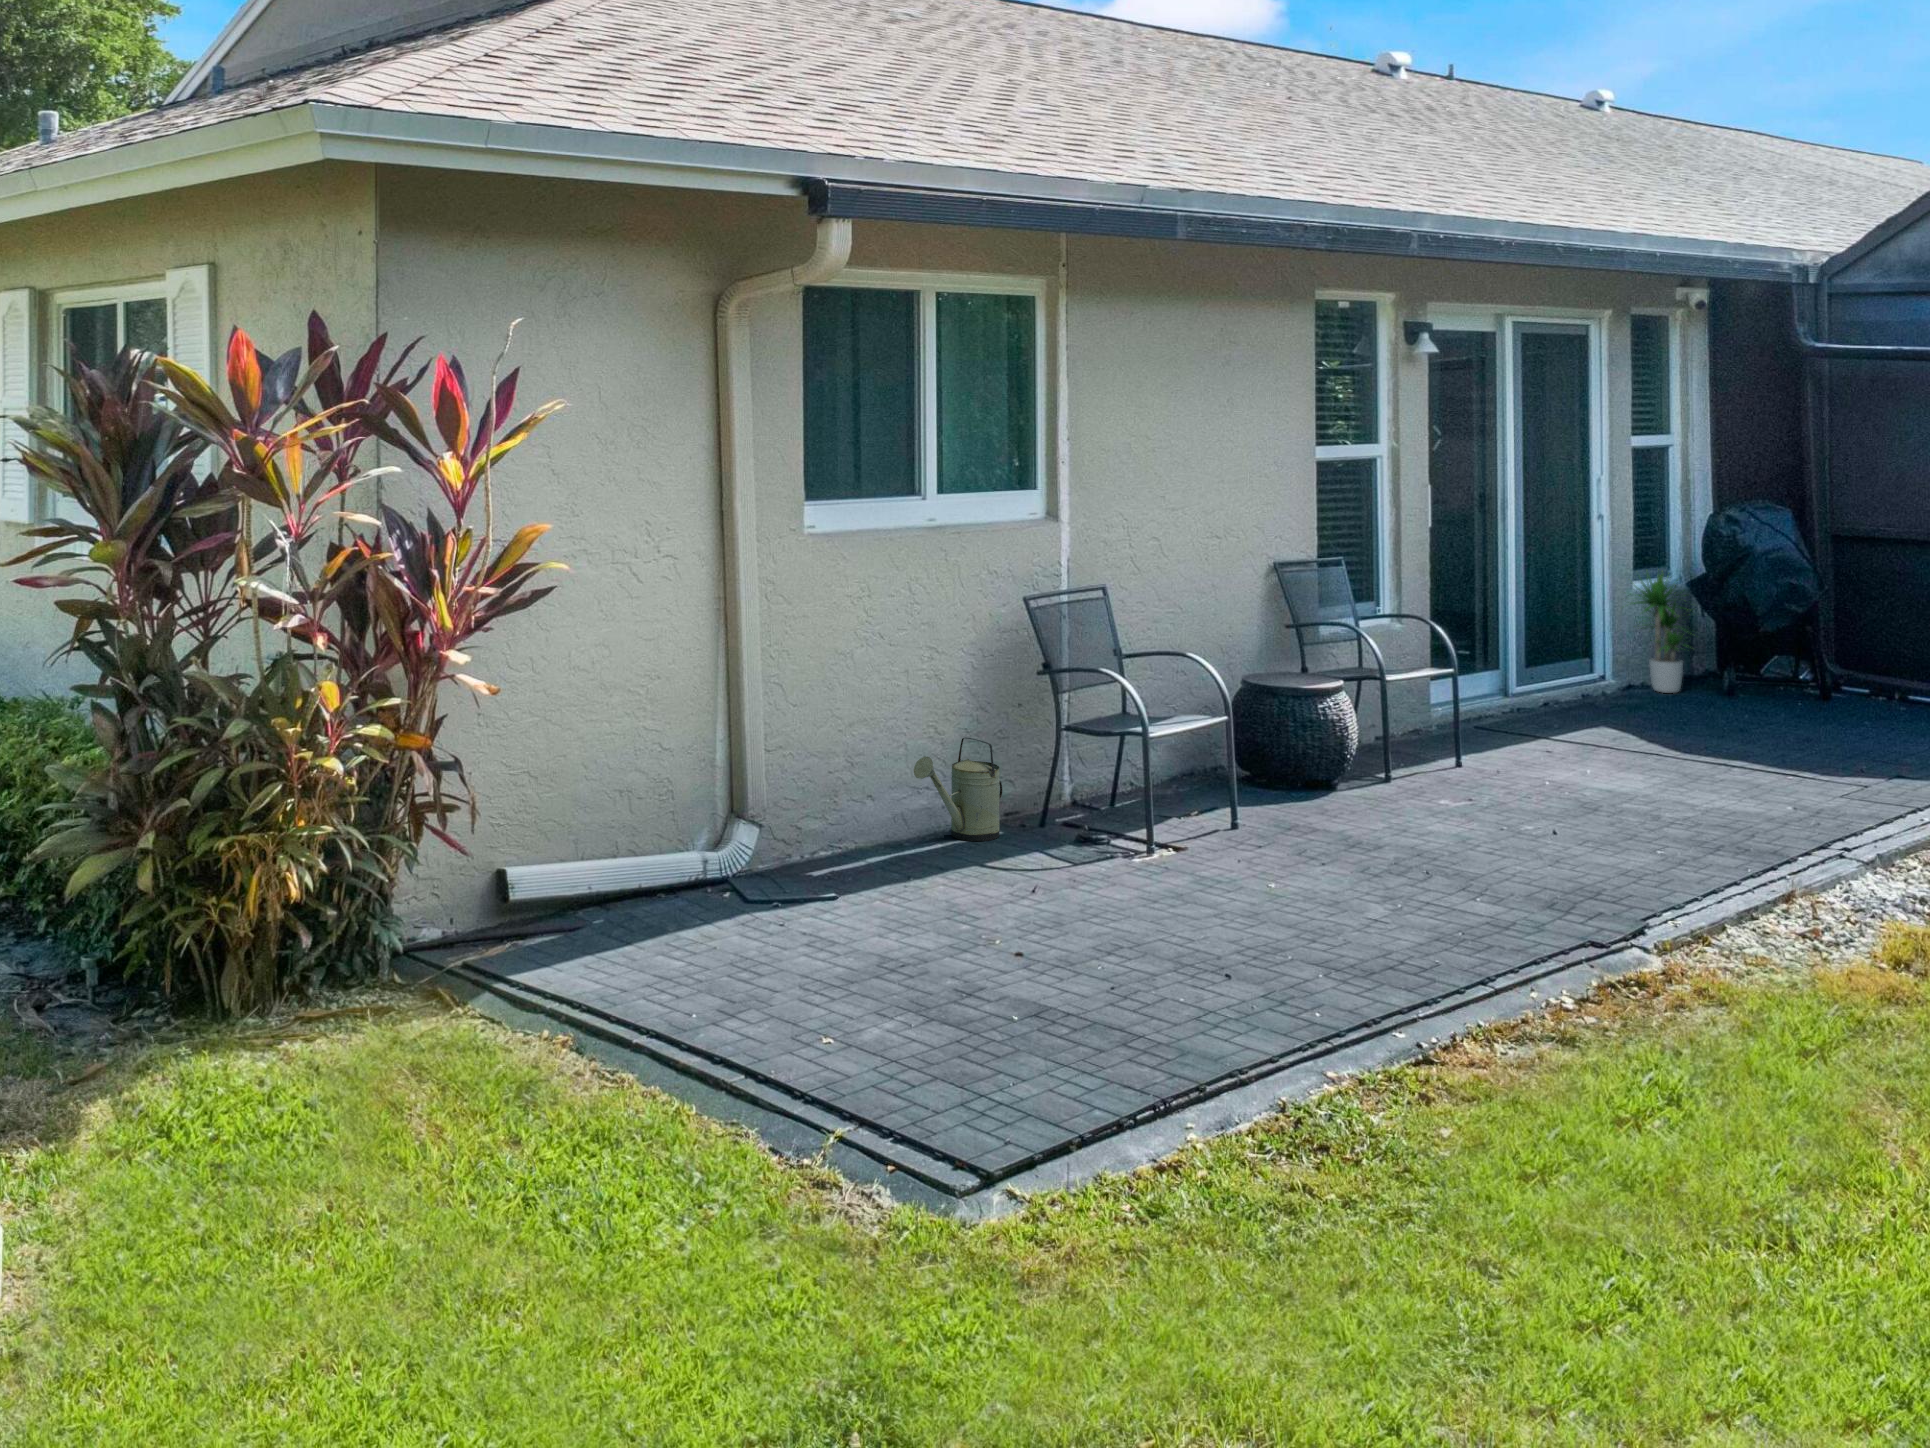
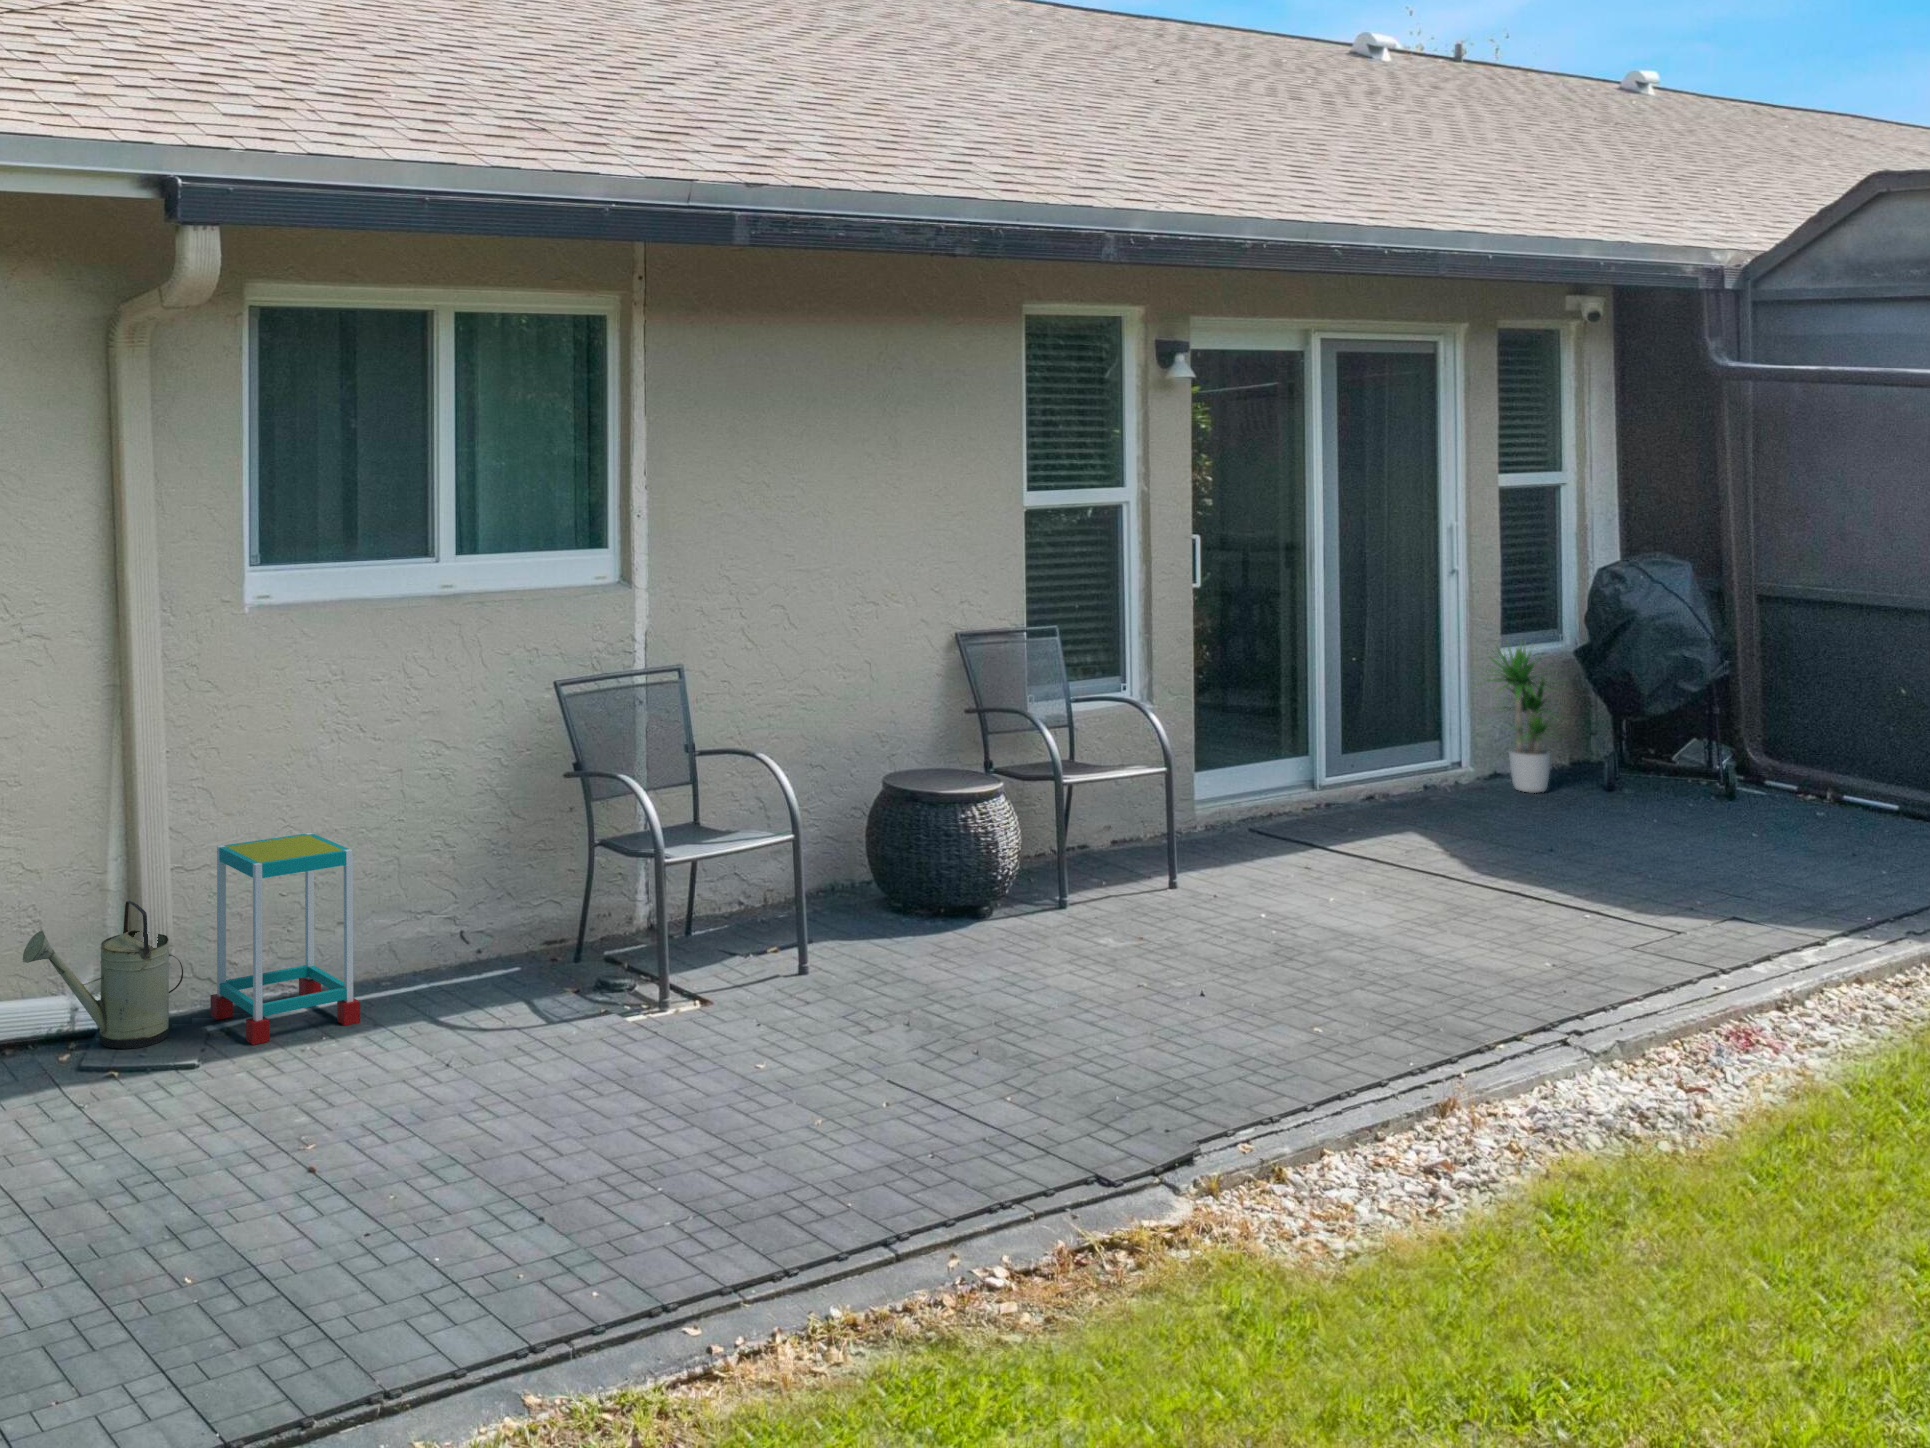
side table: none [791,721,917,885] -> present [210,833,360,1045]
watering can: present [914,738,1002,841] -> present [23,901,183,1049]

